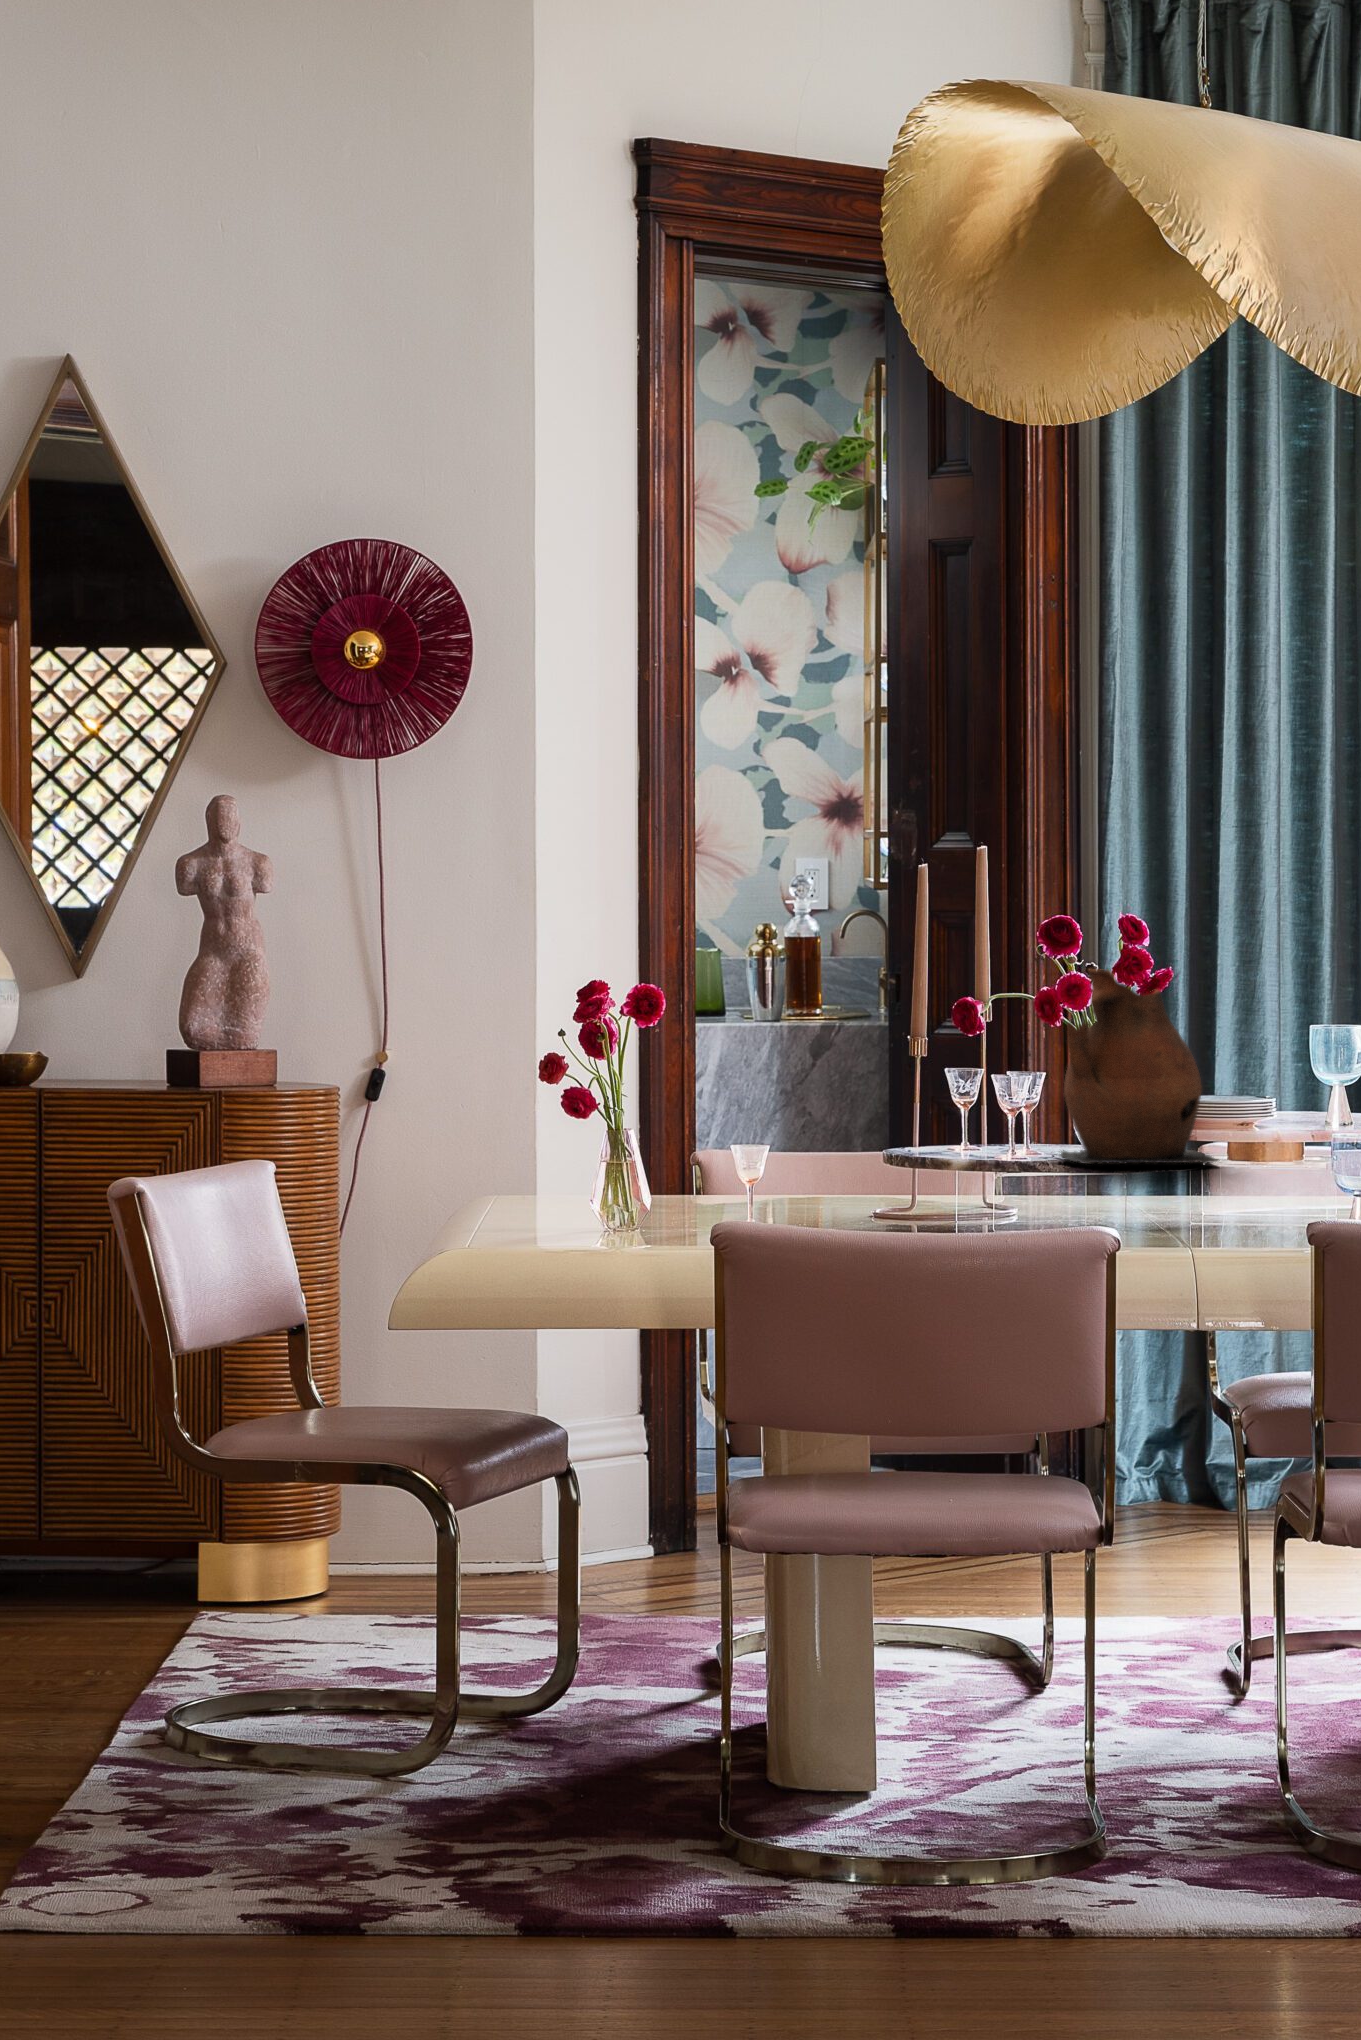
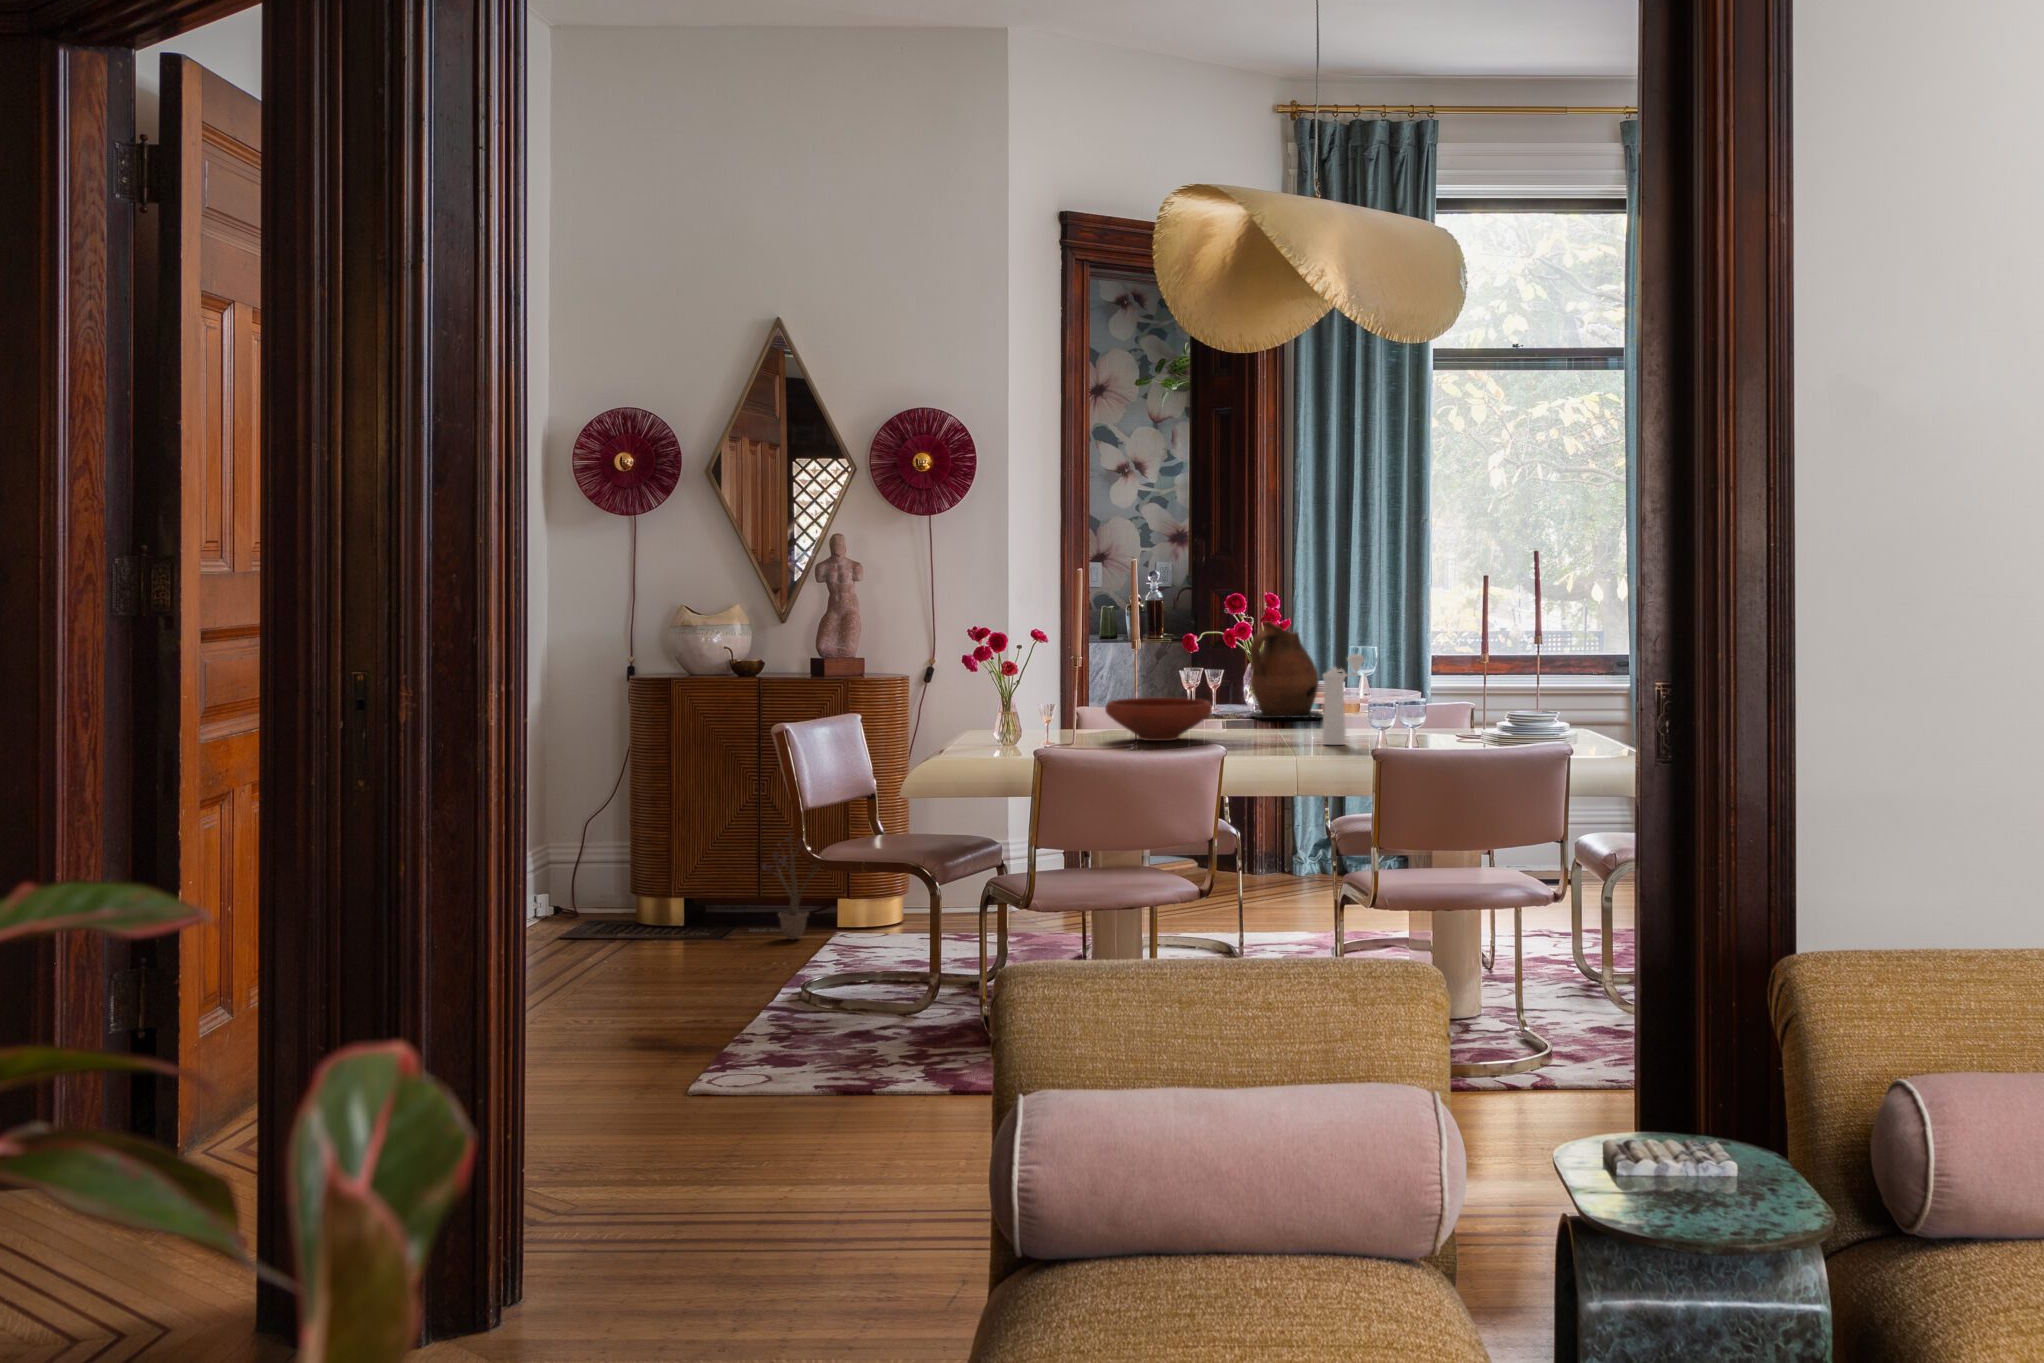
pepper mill: none [1253,1033,1332,1217] -> present [1322,654,1364,745]
bowl: none [805,1123,1022,1211] -> present [1105,698,1212,741]
decorative plant: none [18,1397,179,1621] -> present [757,832,824,940]

